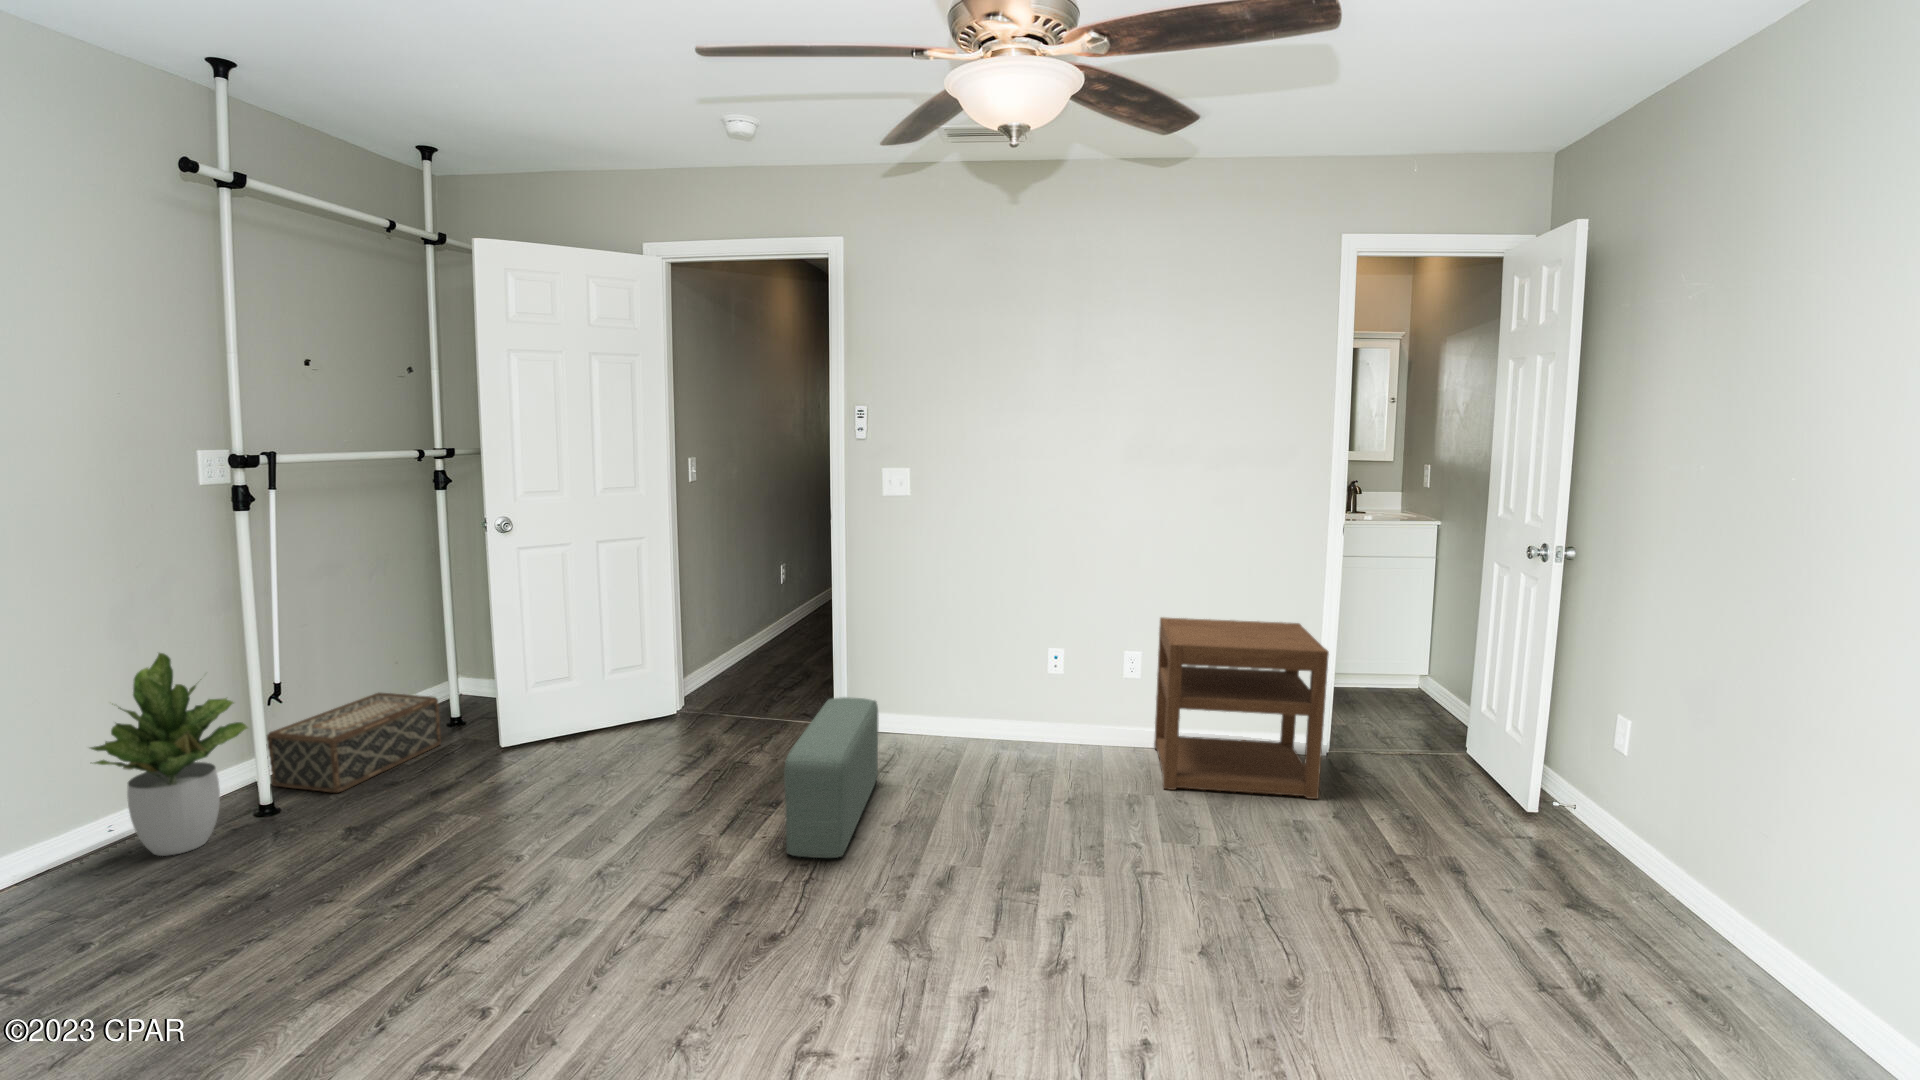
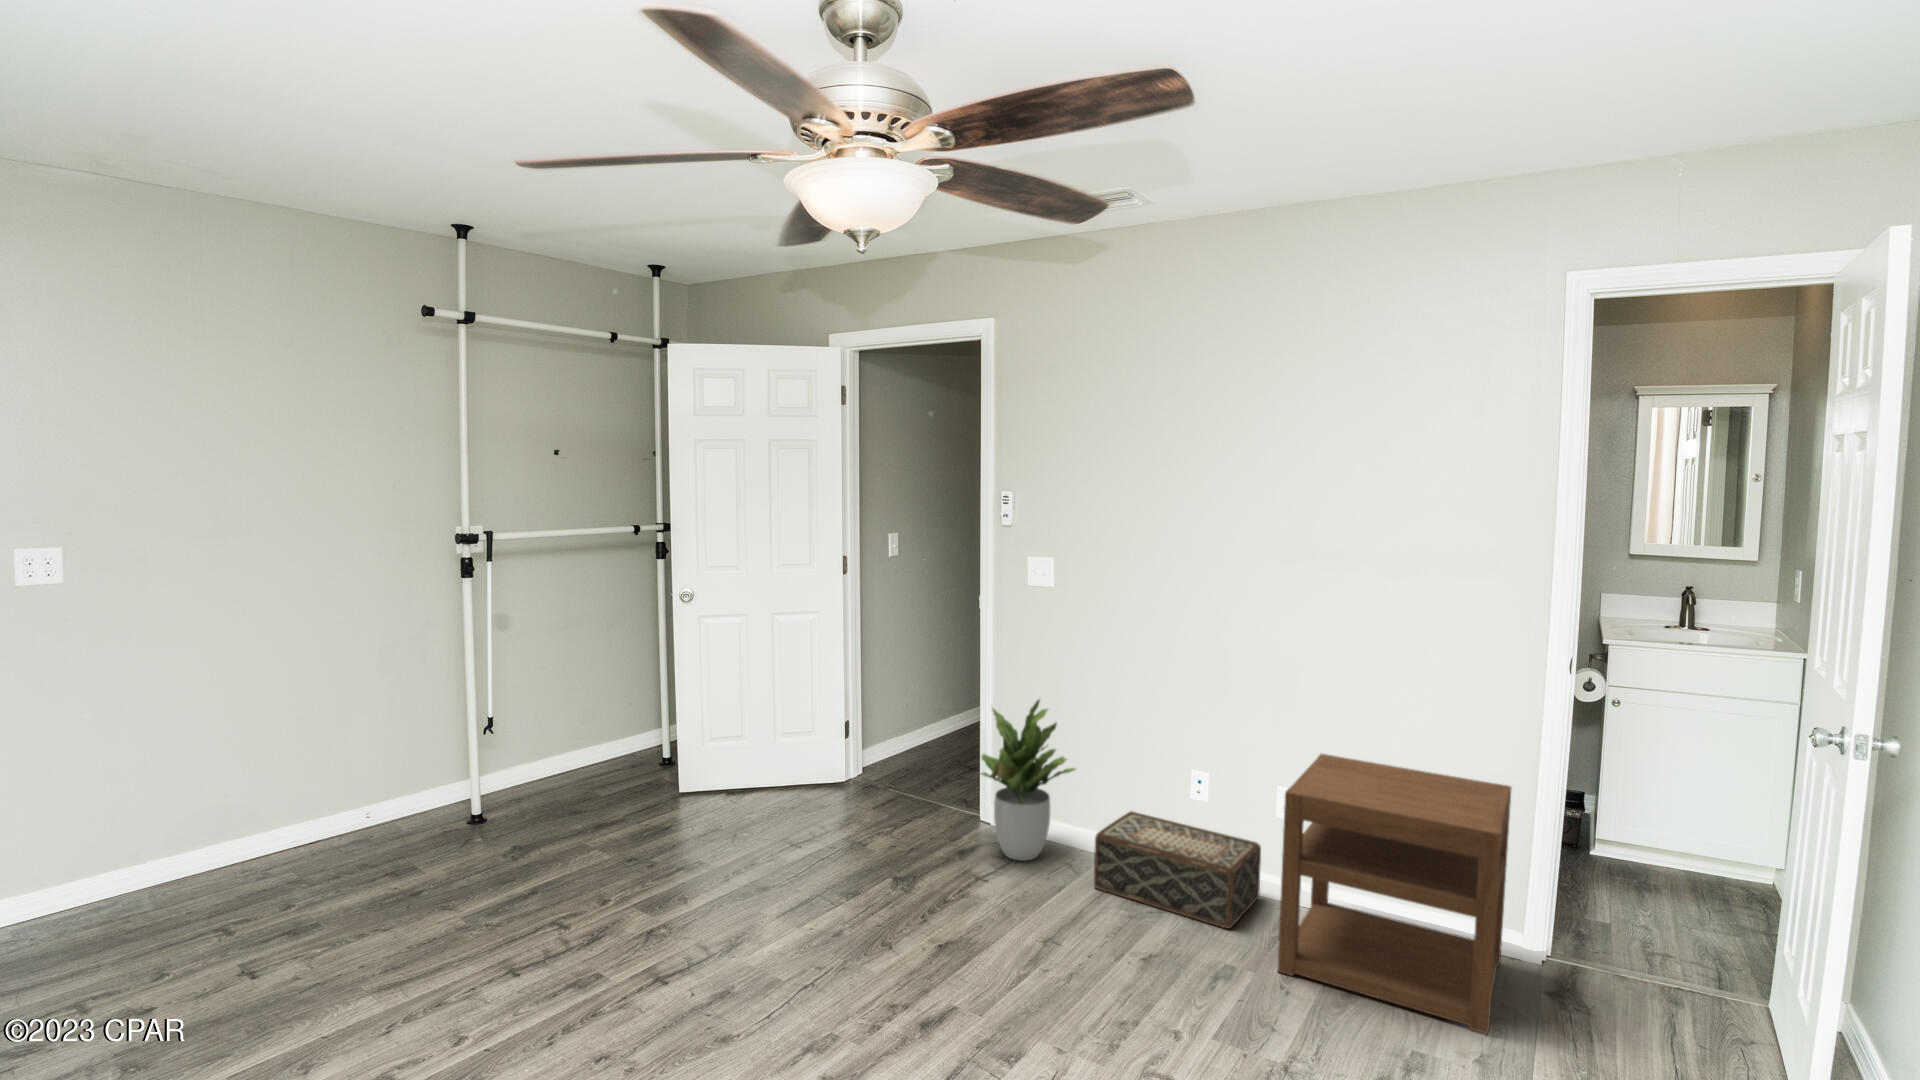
potted plant: present [91,653,247,856] -> present [981,700,1076,861]
woven basket: present [267,693,441,793] -> present [1094,811,1261,929]
pouf: present [784,697,879,858] -> none [808,795,963,968]

